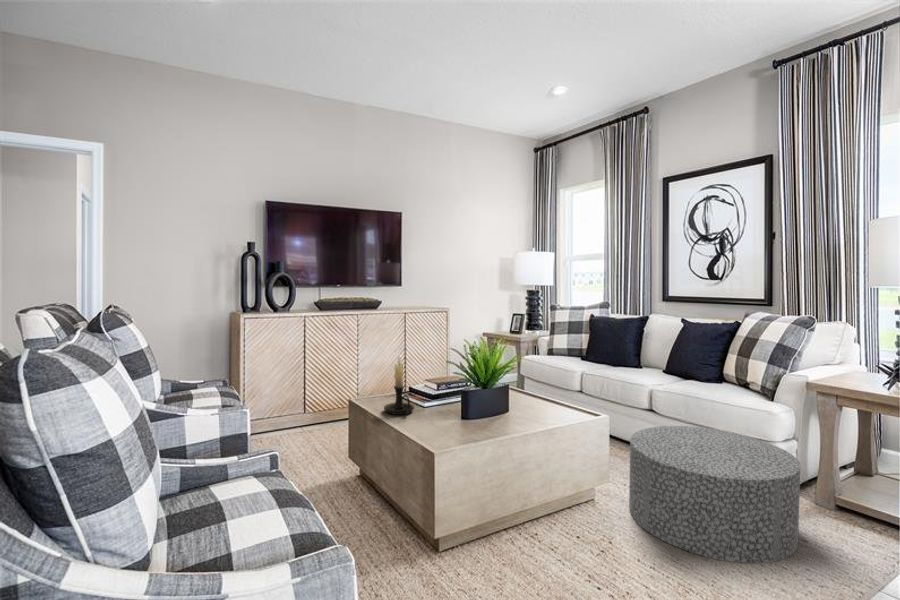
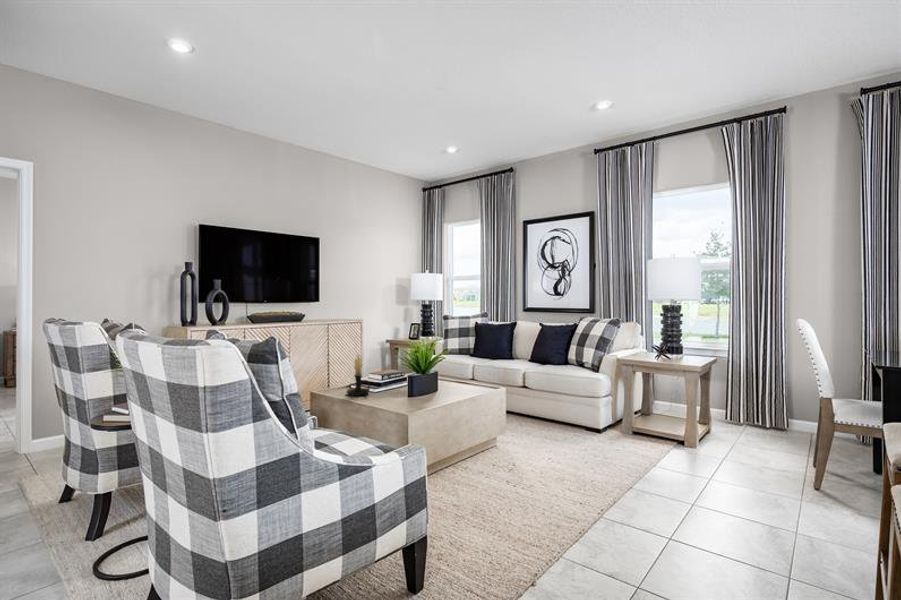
ottoman: present [629,426,800,563] -> none [518,392,614,464]

